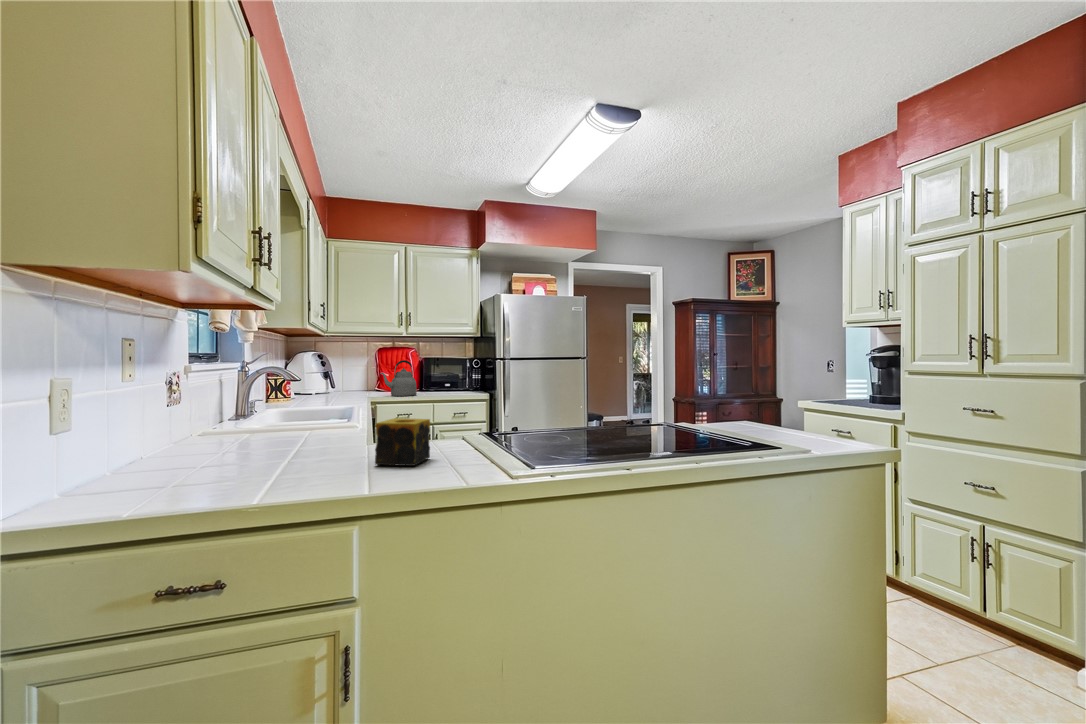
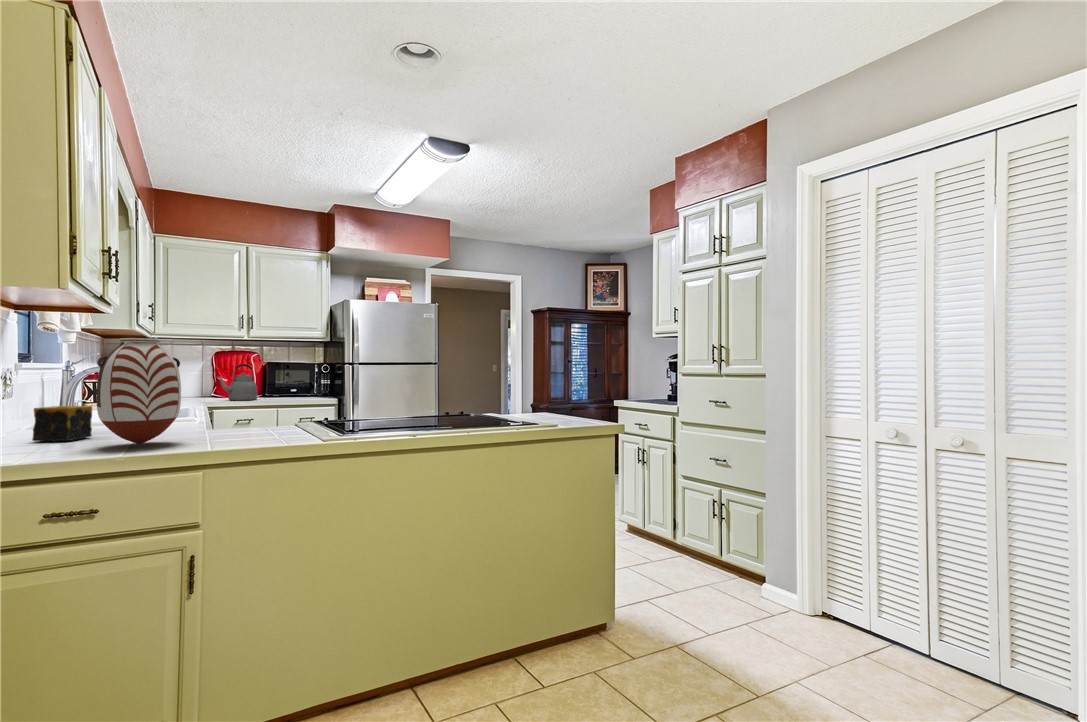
vase: none [242,336,338,471] -> present [97,338,181,445]
candle: present [375,418,430,466] -> present [32,406,92,441]

